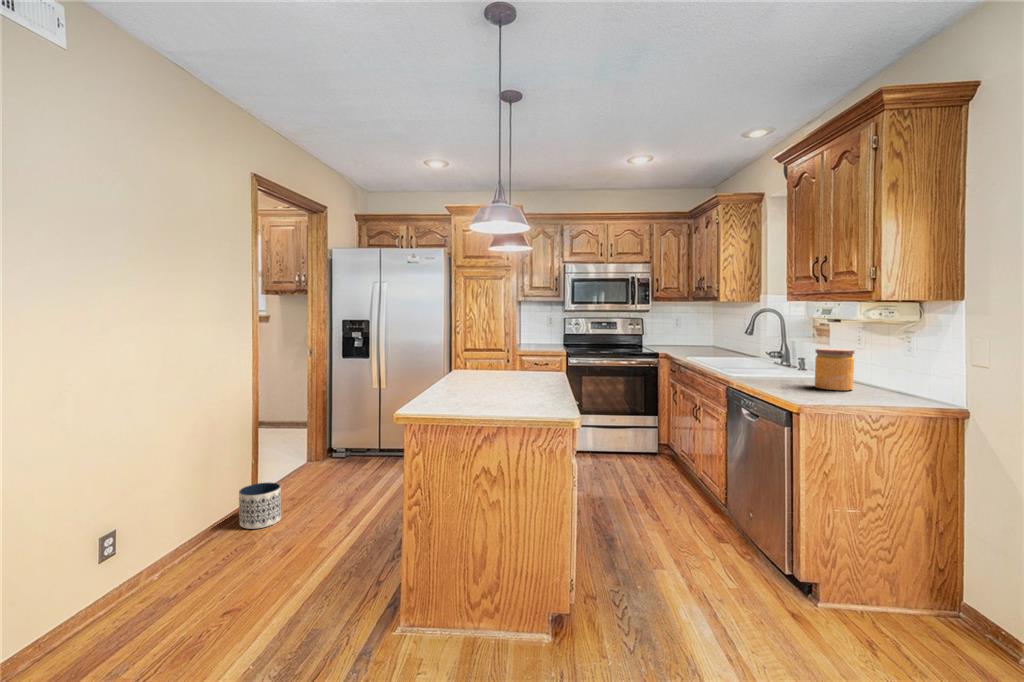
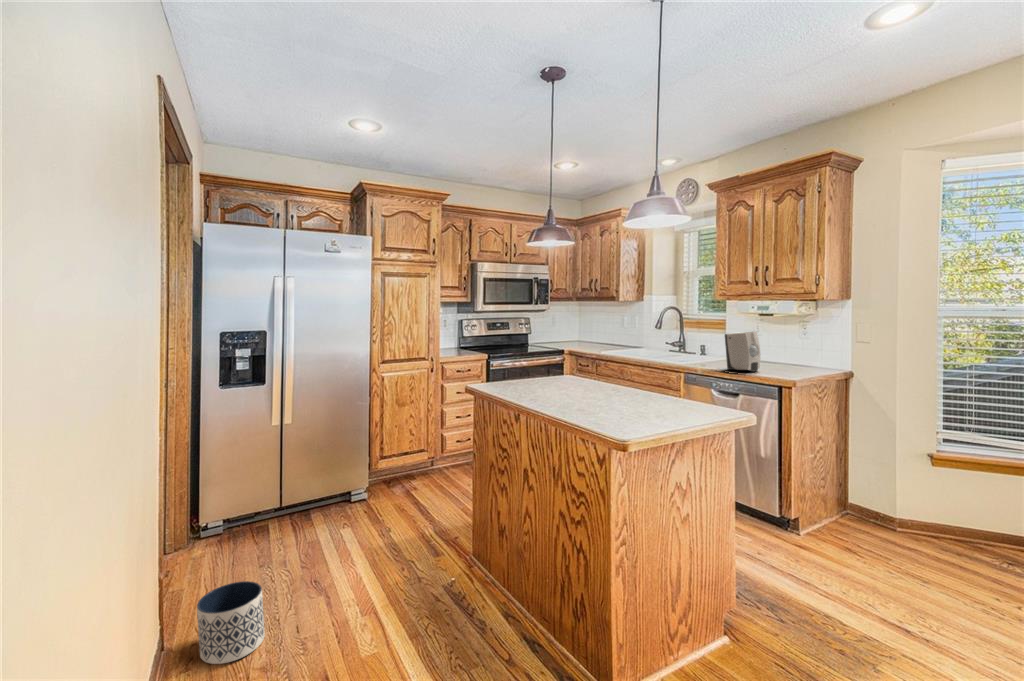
soap dispenser: none [753,338,790,386] -> present [725,332,760,372]
jar: present [815,348,854,390] -> none [769,338,798,370]

